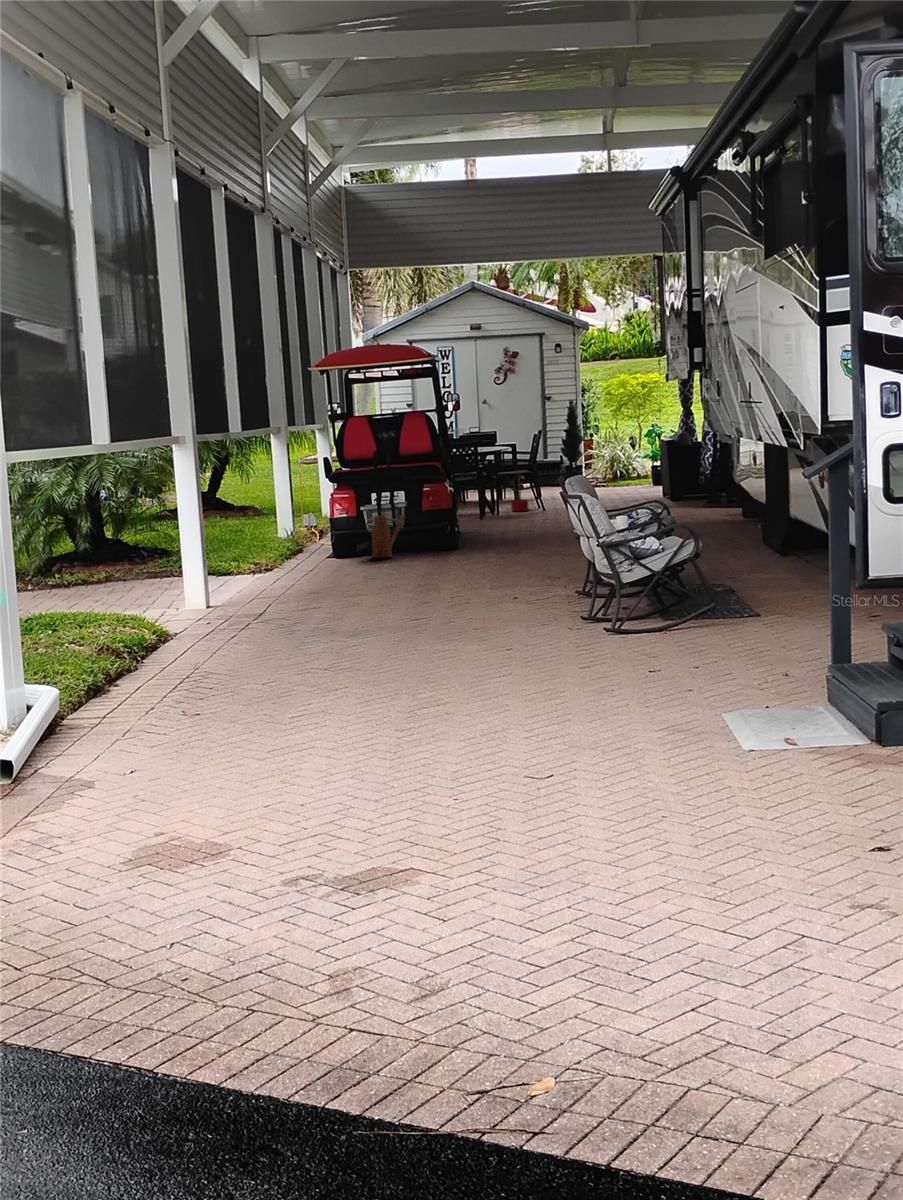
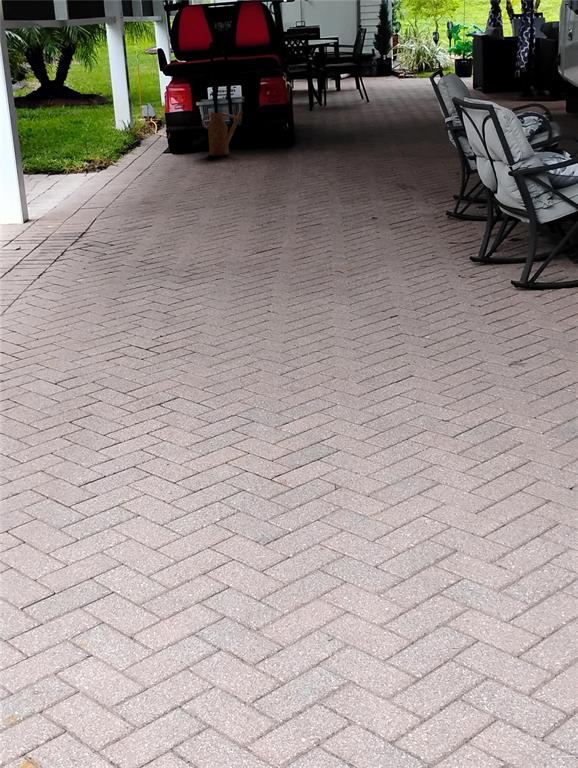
decorative plant: present [511,473,529,511] -> none [325,60,355,102]

